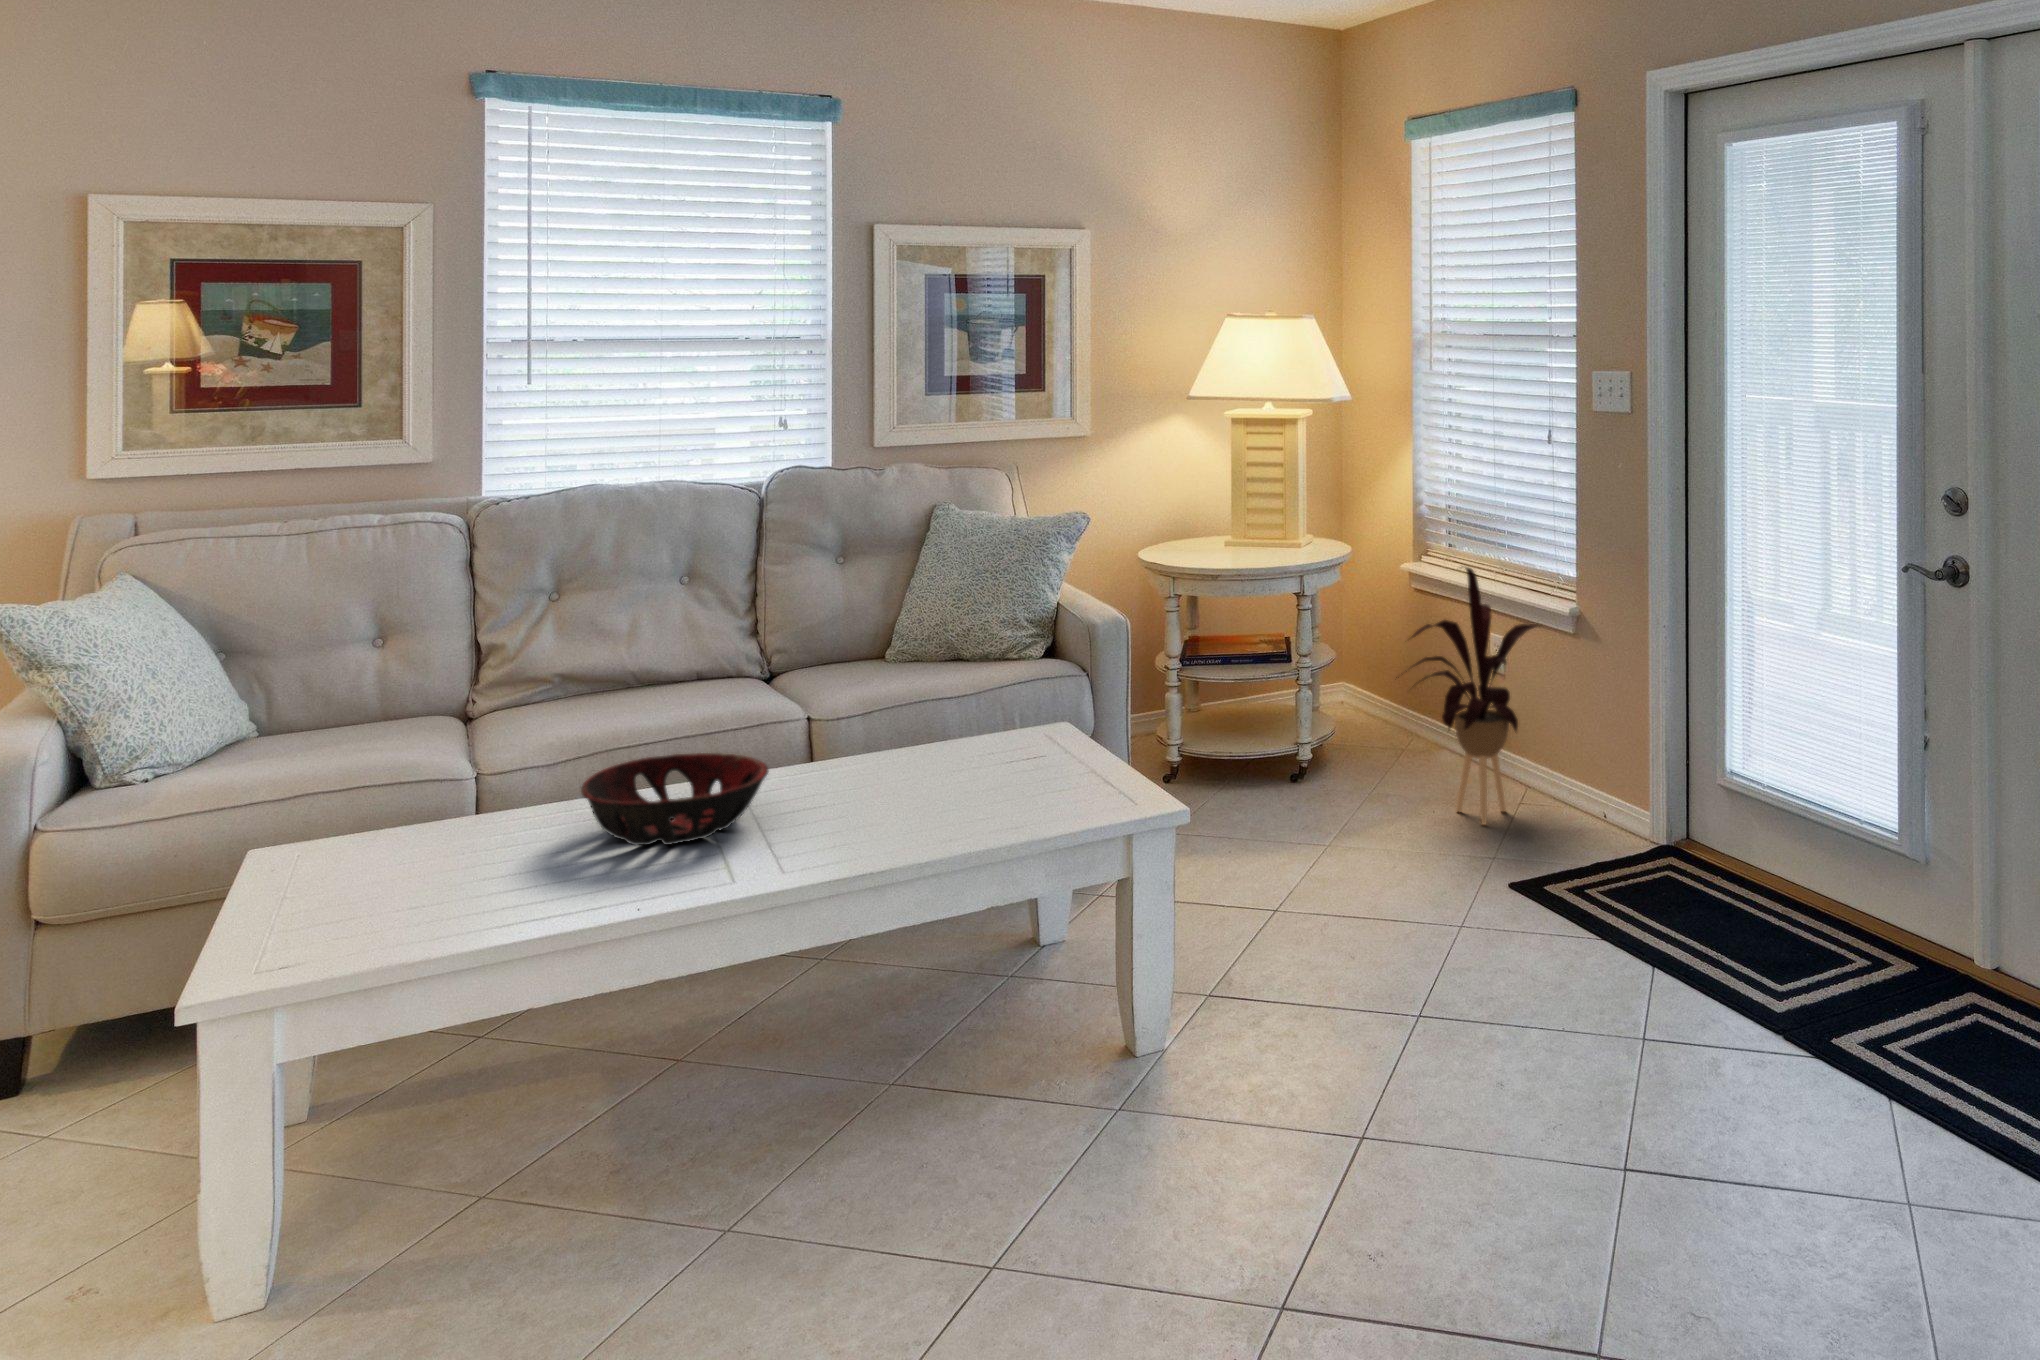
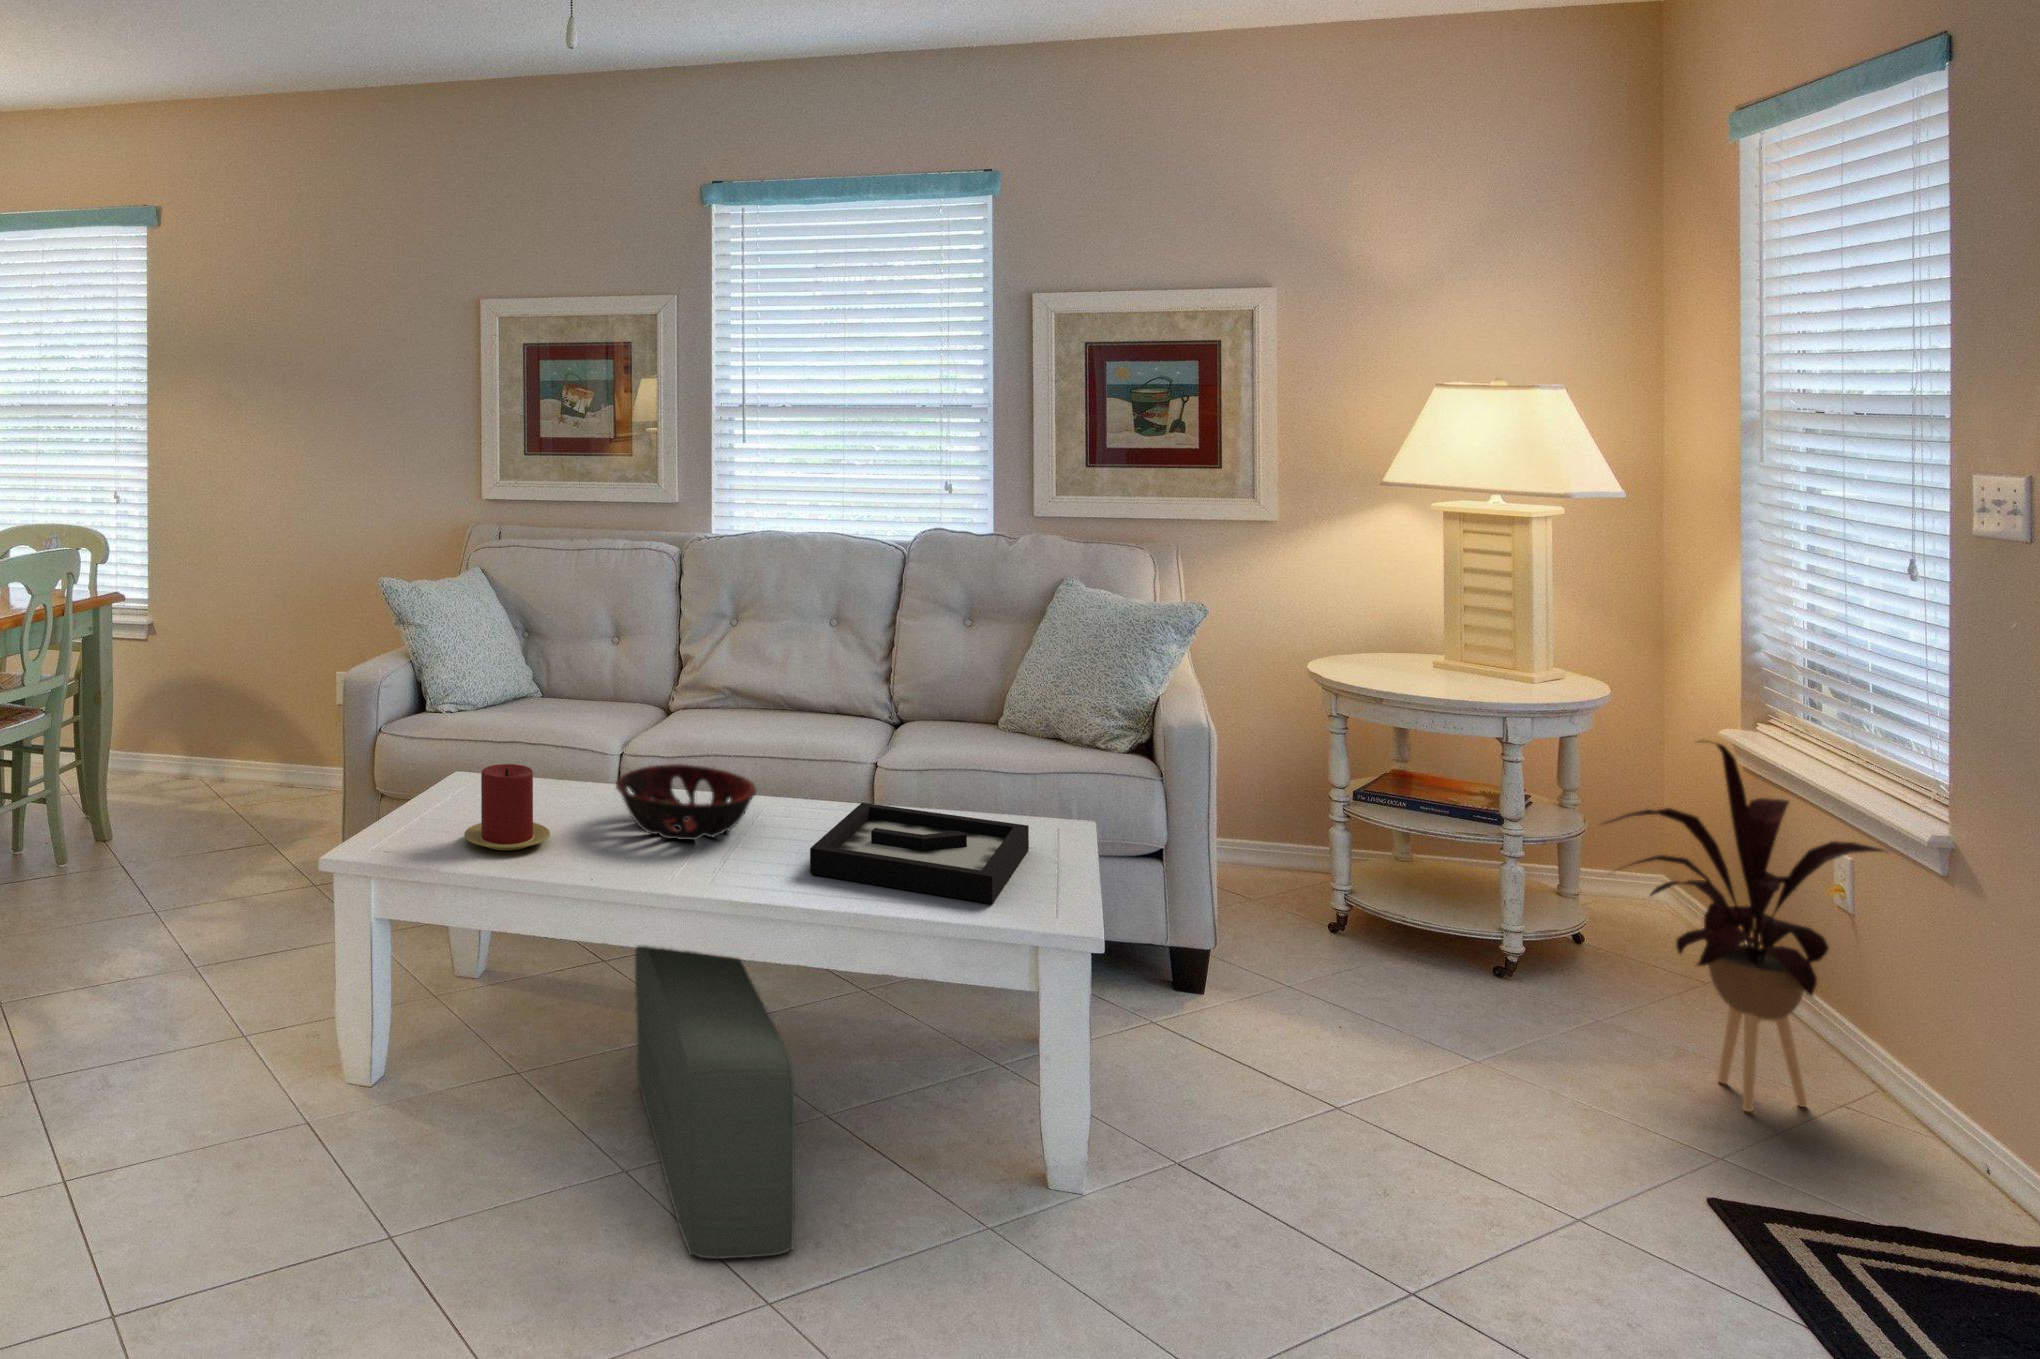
decorative tray: none [867,734,1075,833] -> present [810,803,1029,904]
candle: none [381,801,520,921] -> present [464,764,550,850]
pouf: none [650,930,979,1283] -> present [635,946,795,1259]

